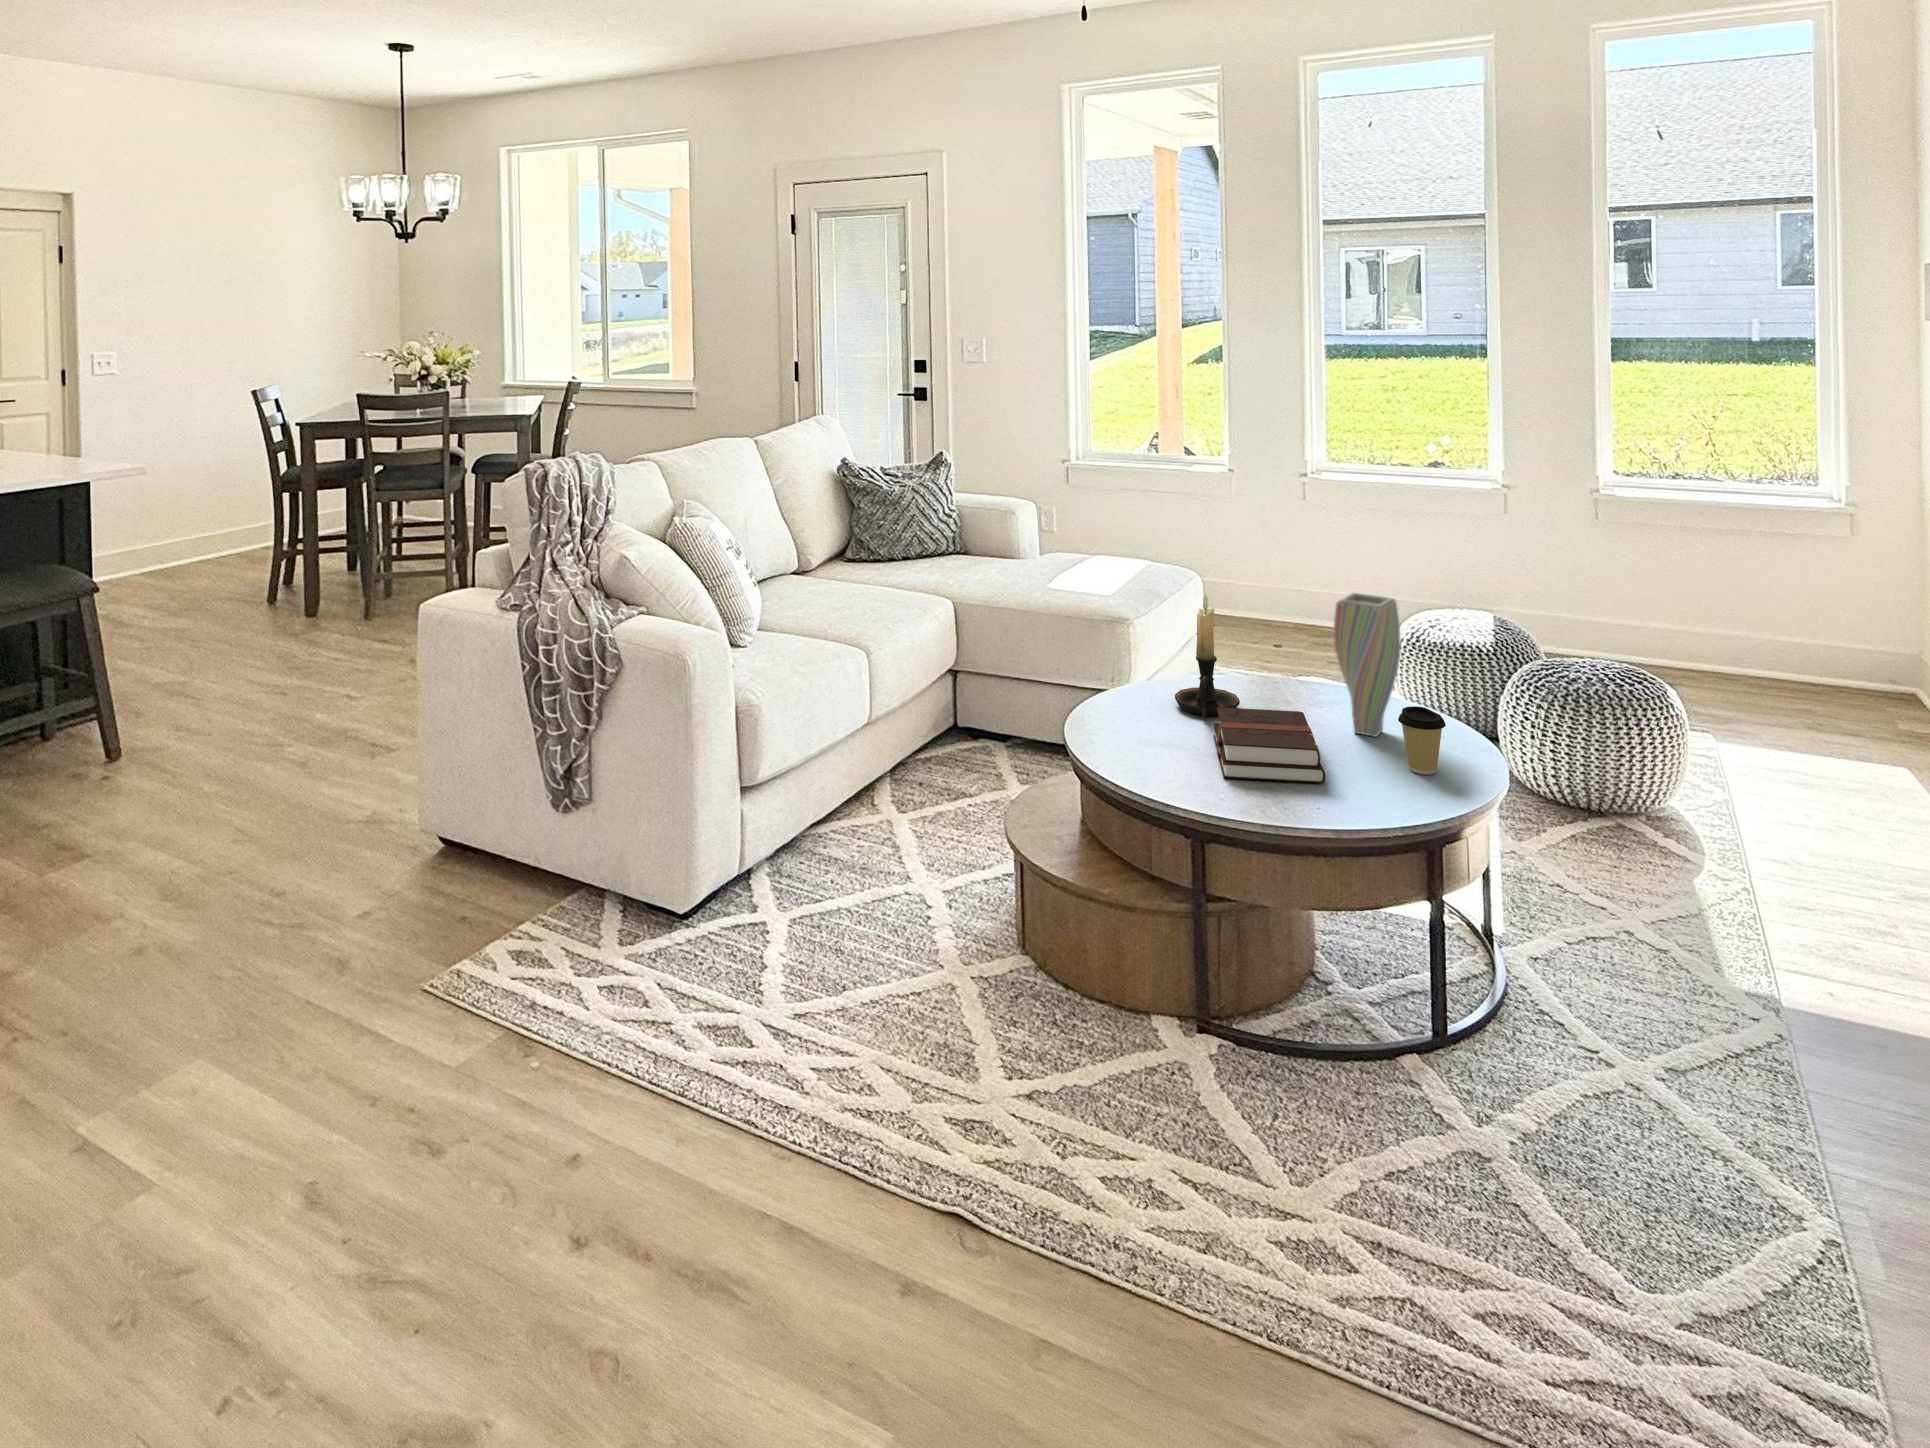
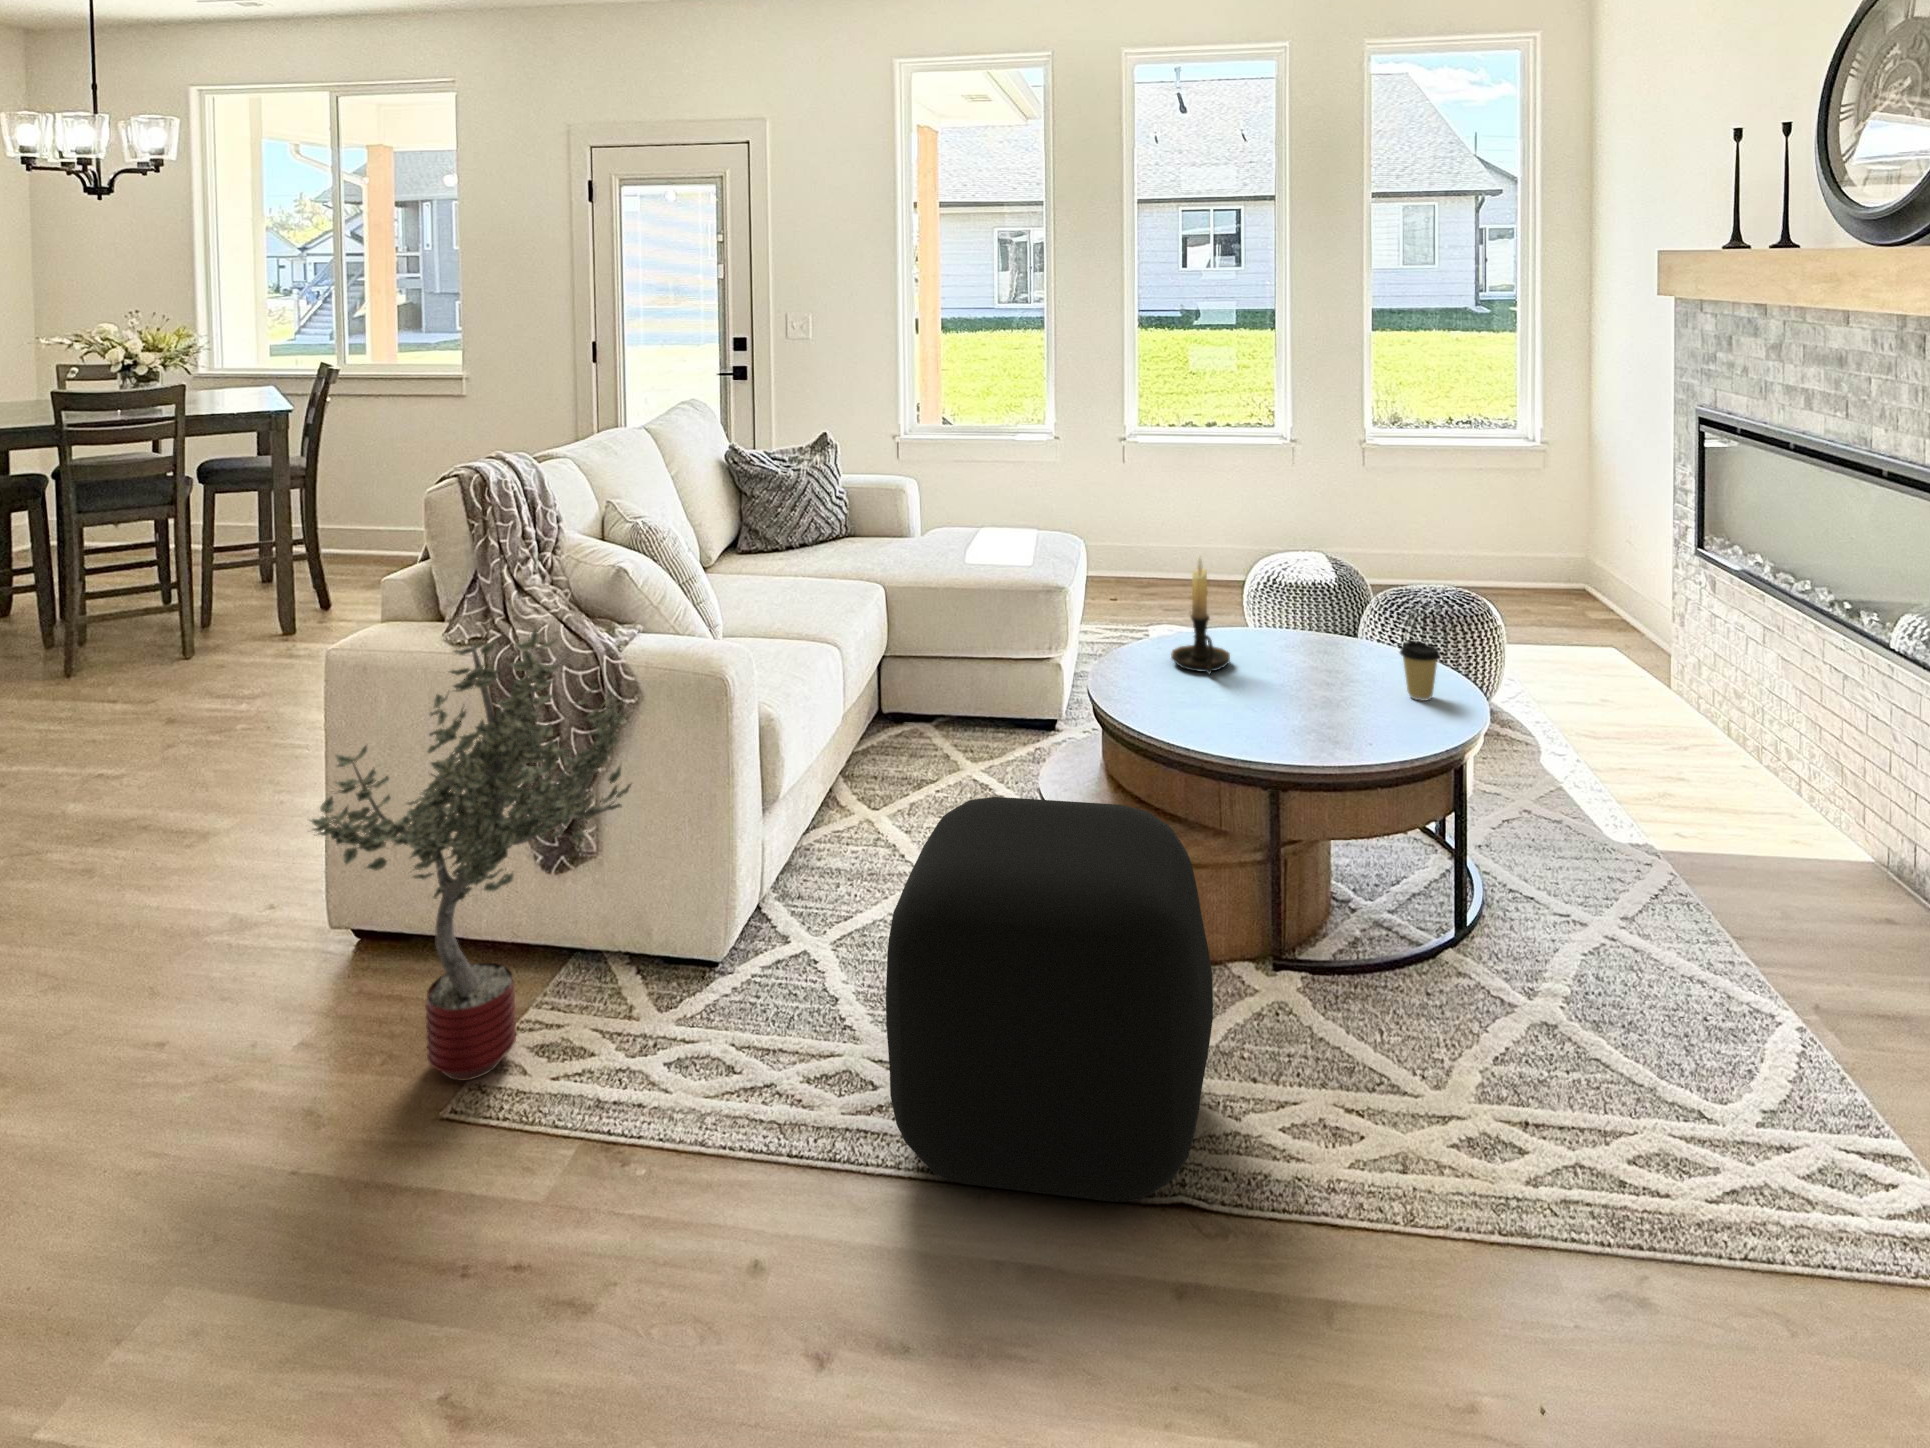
vase: present [1334,593,1401,737] -> none [1320,544,1378,672]
potted tree: none [360,594,587,967] -> present [310,630,631,1081]
hardback book: present [1213,707,1326,783] -> none [1230,658,1359,728]
ottoman: none [713,794,1048,1197] -> present [886,797,1213,1202]

